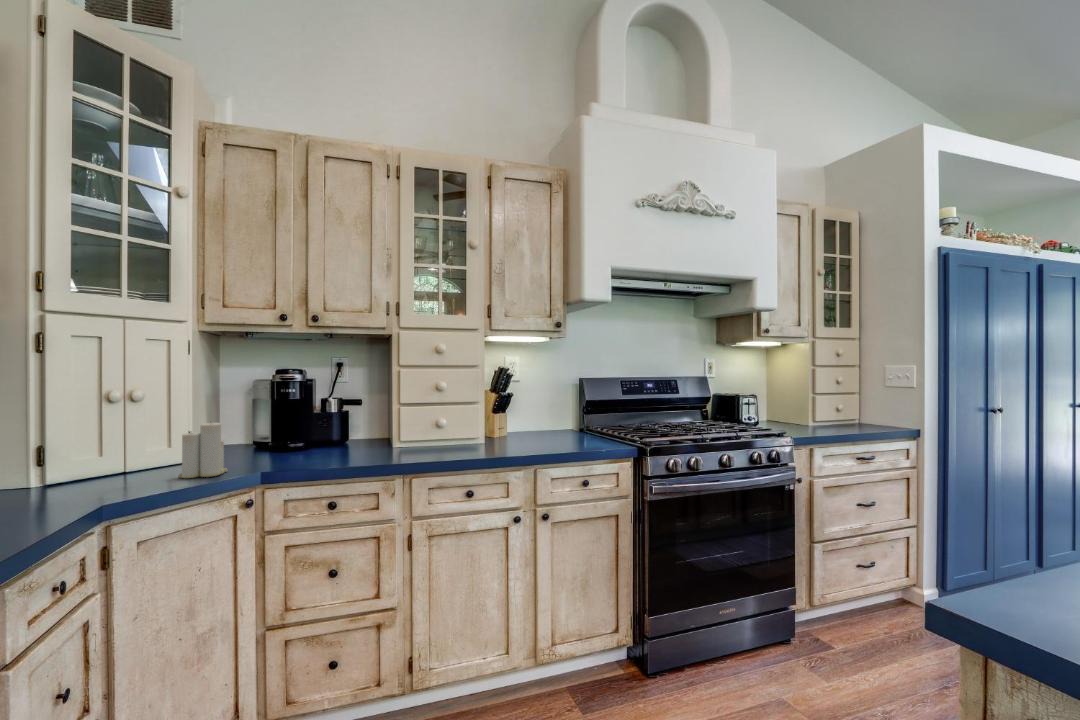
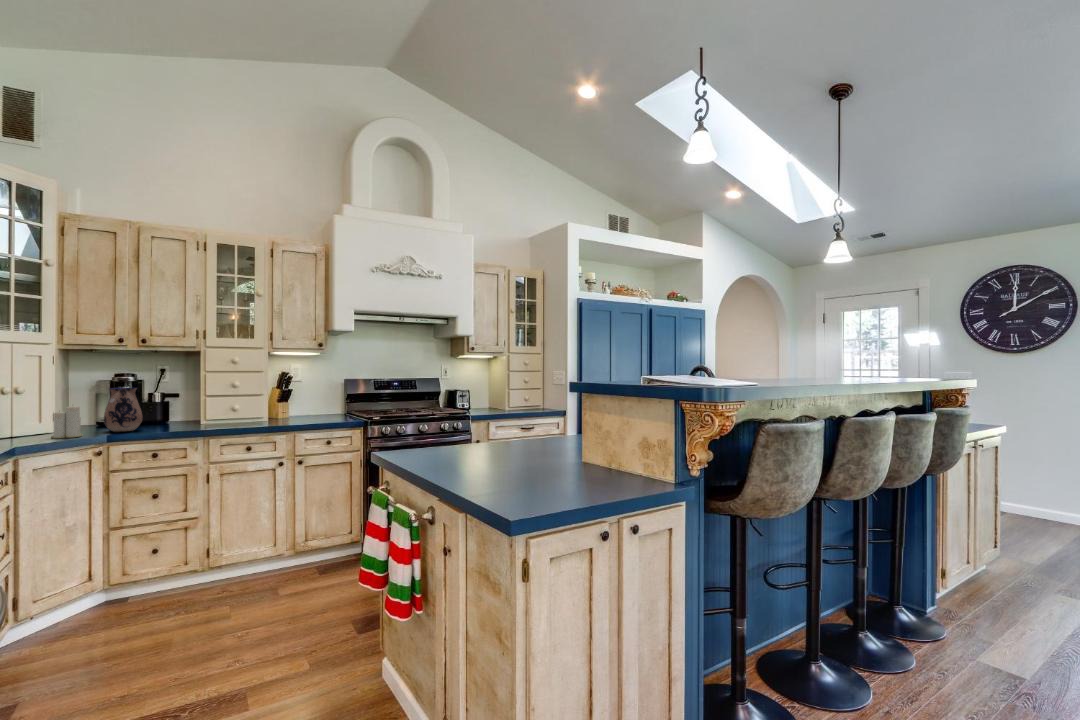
ceramic pitcher: none [259,391,314,462] -> present [104,388,143,432]

